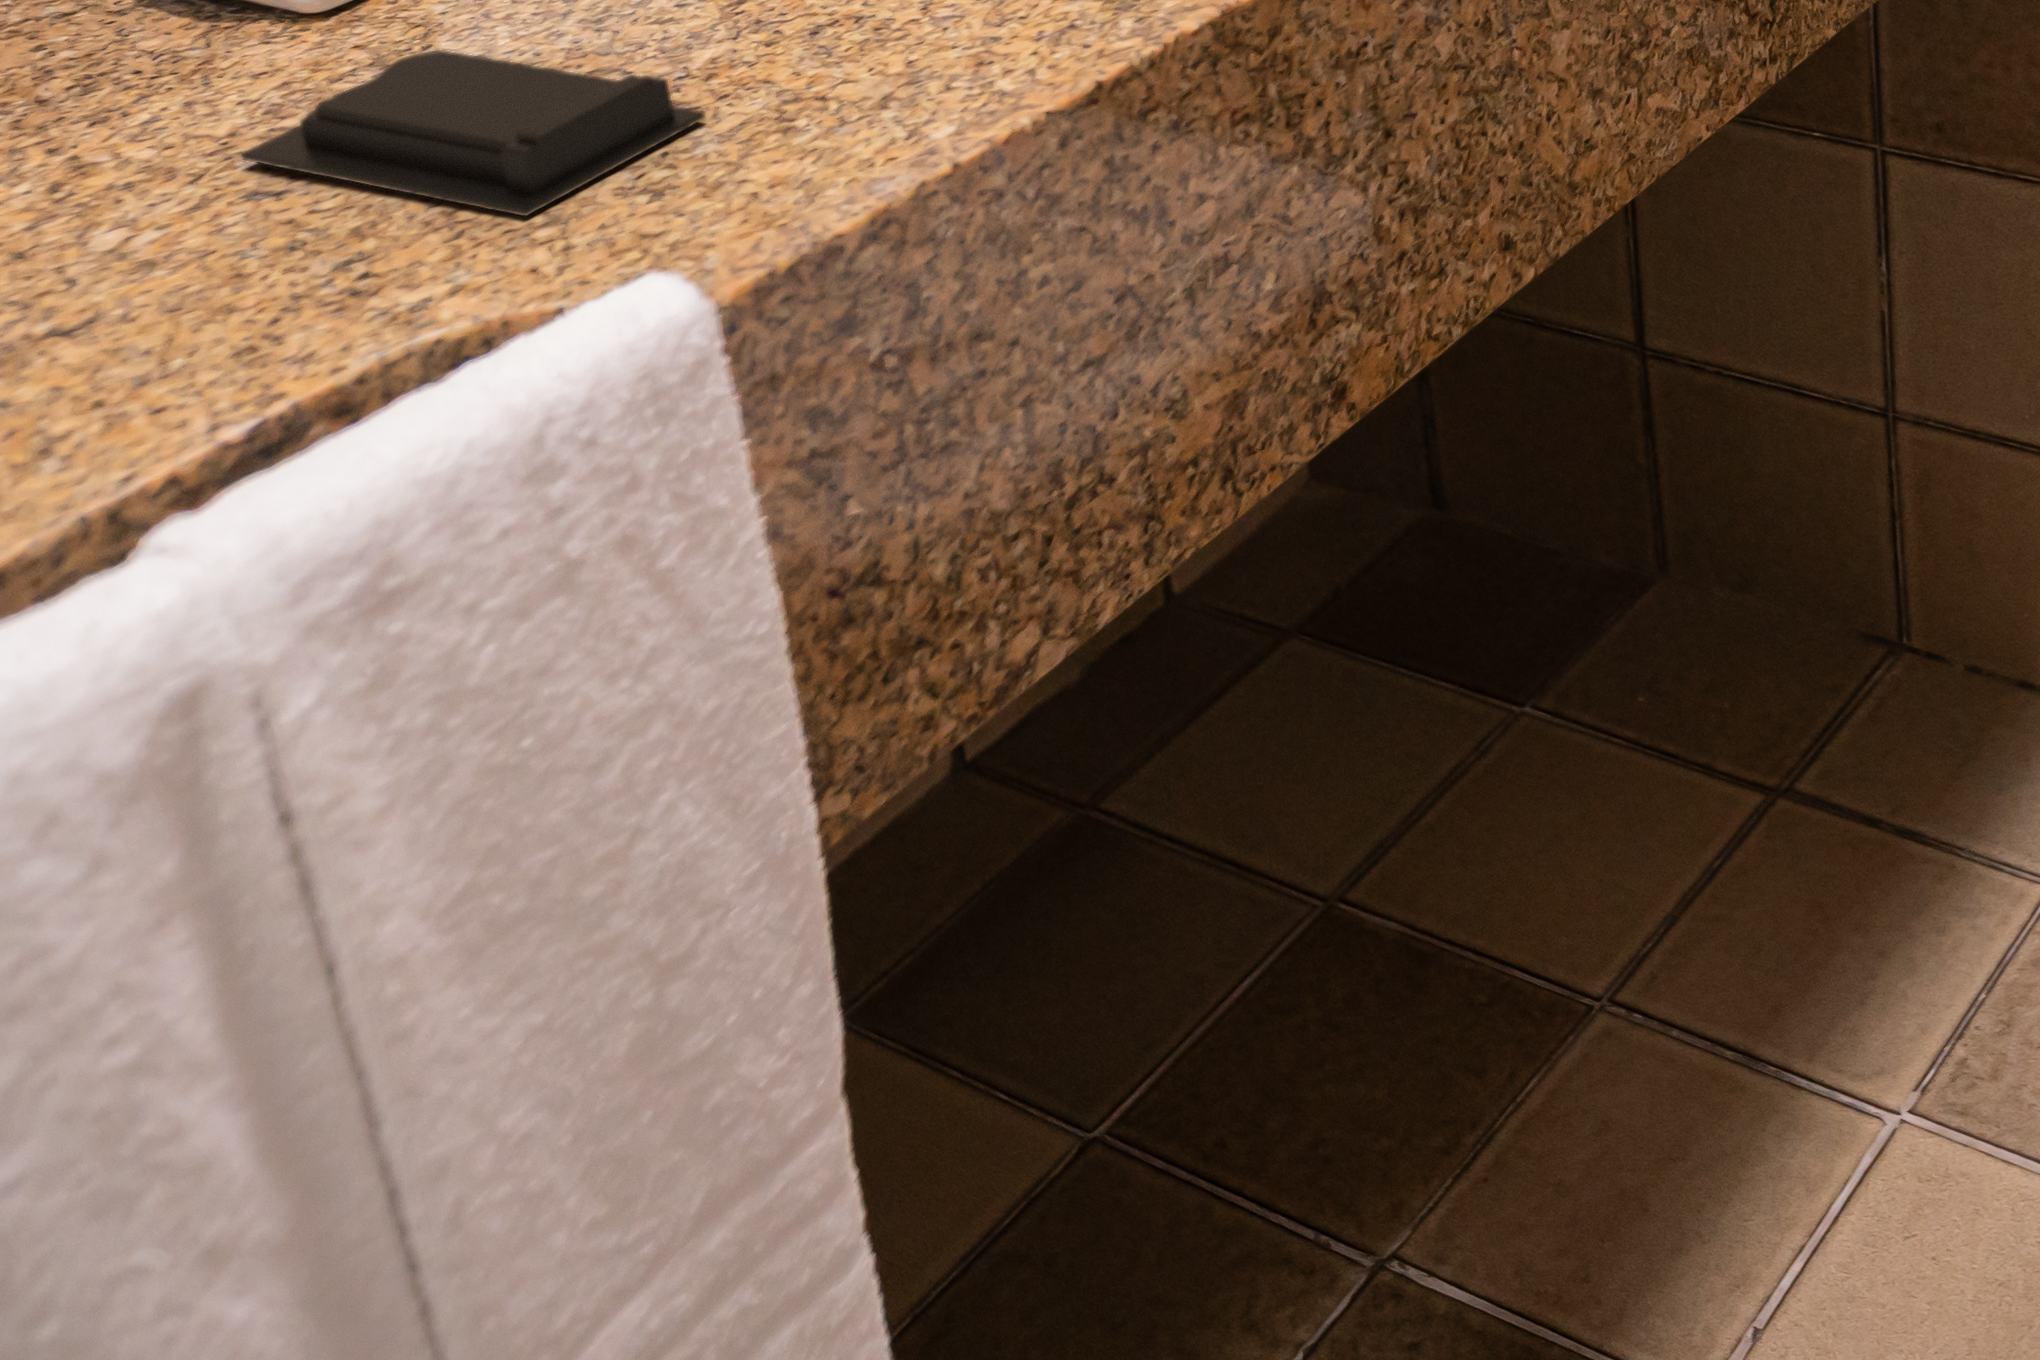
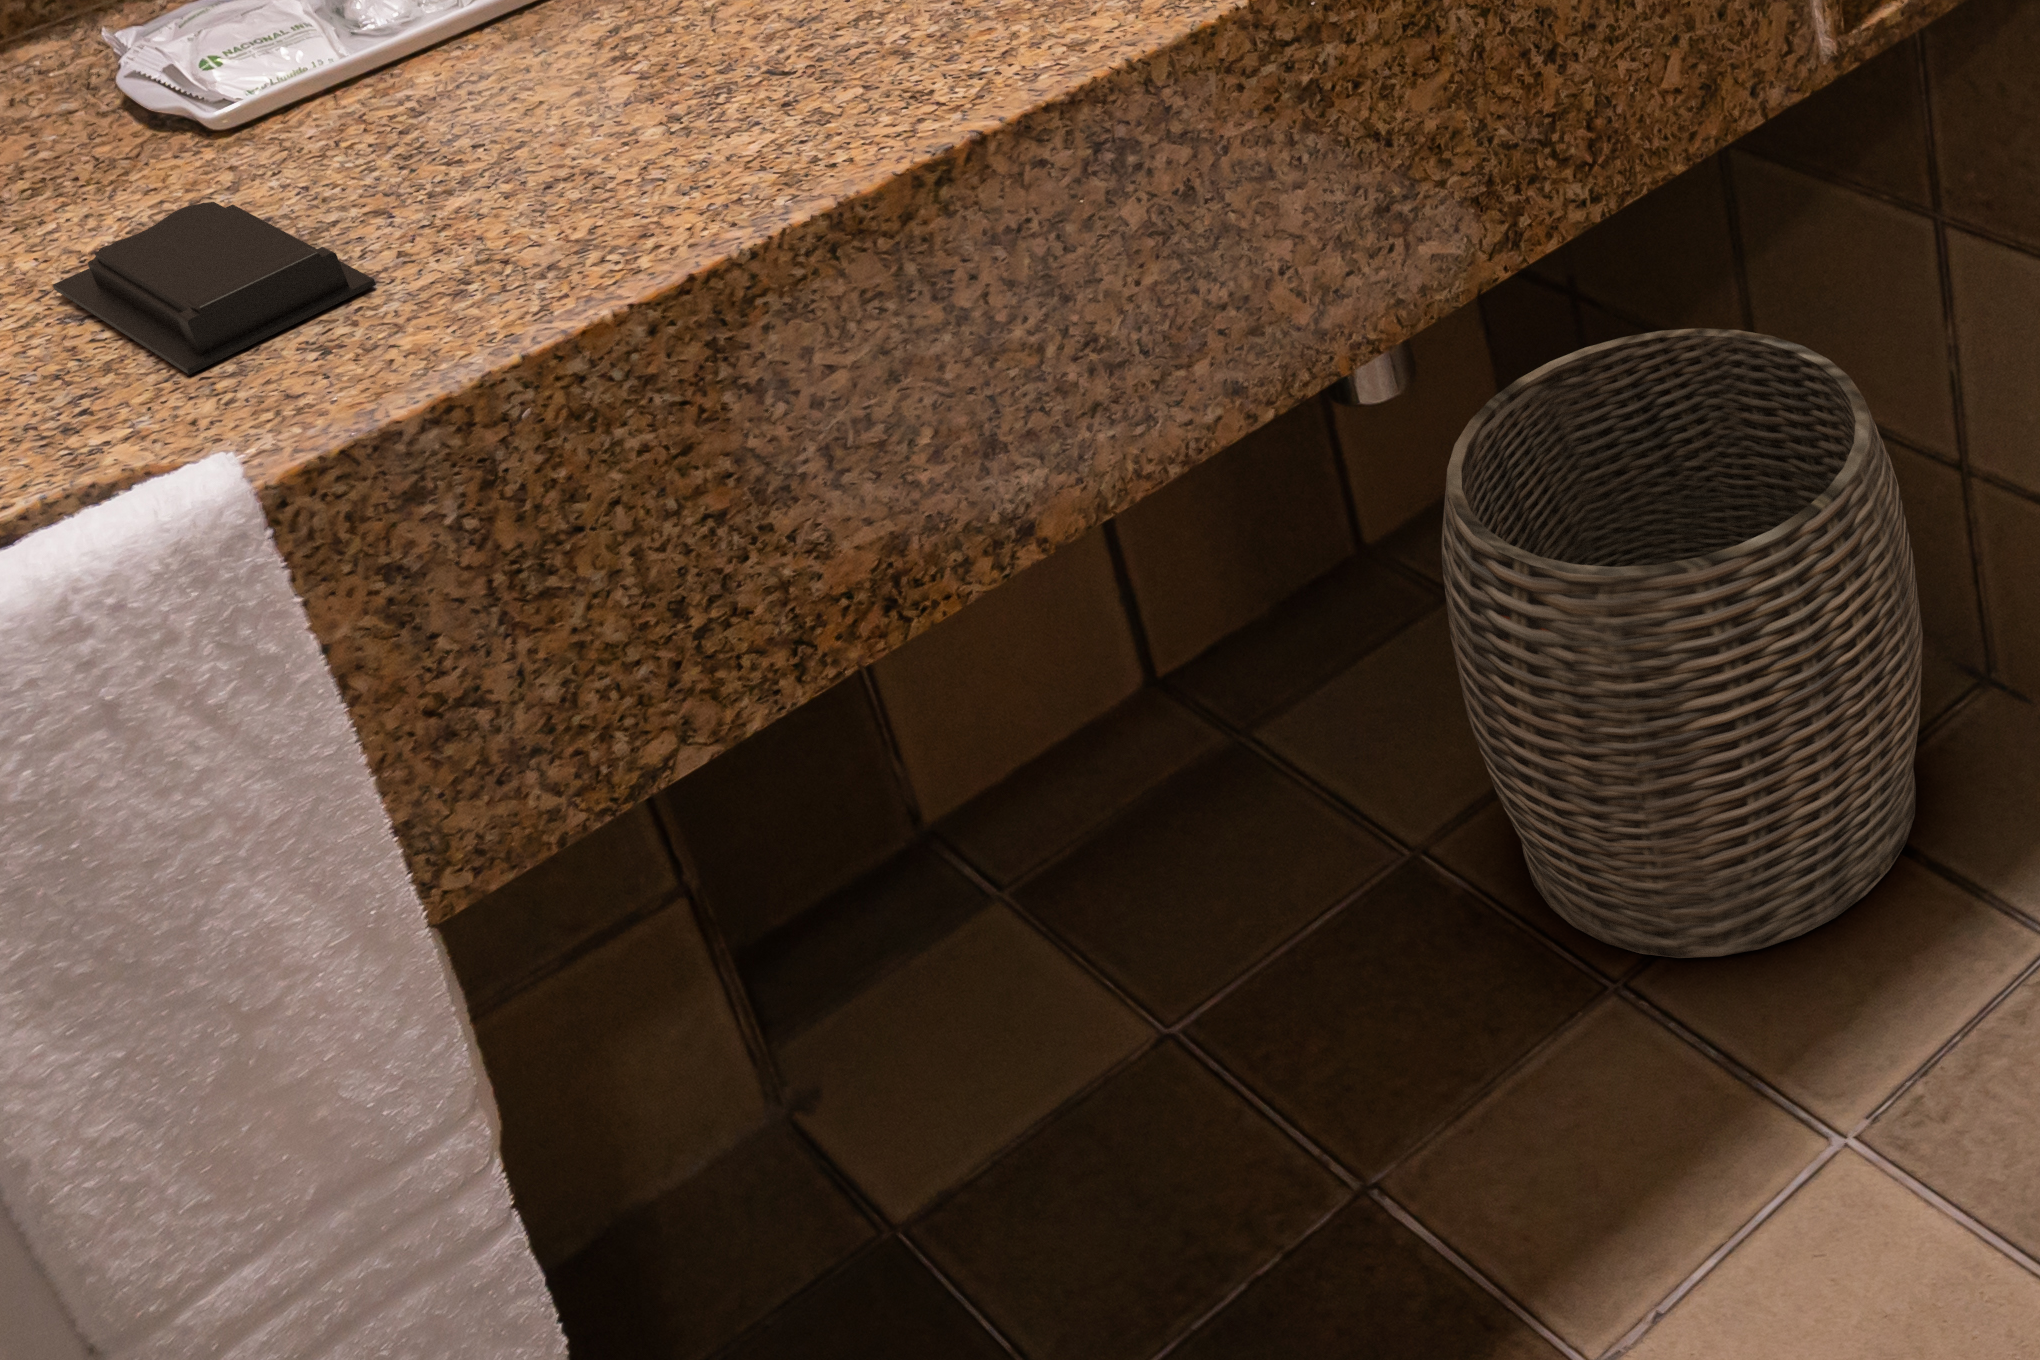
woven basket: none [1387,284,1888,969] -> present [1442,328,1923,958]

